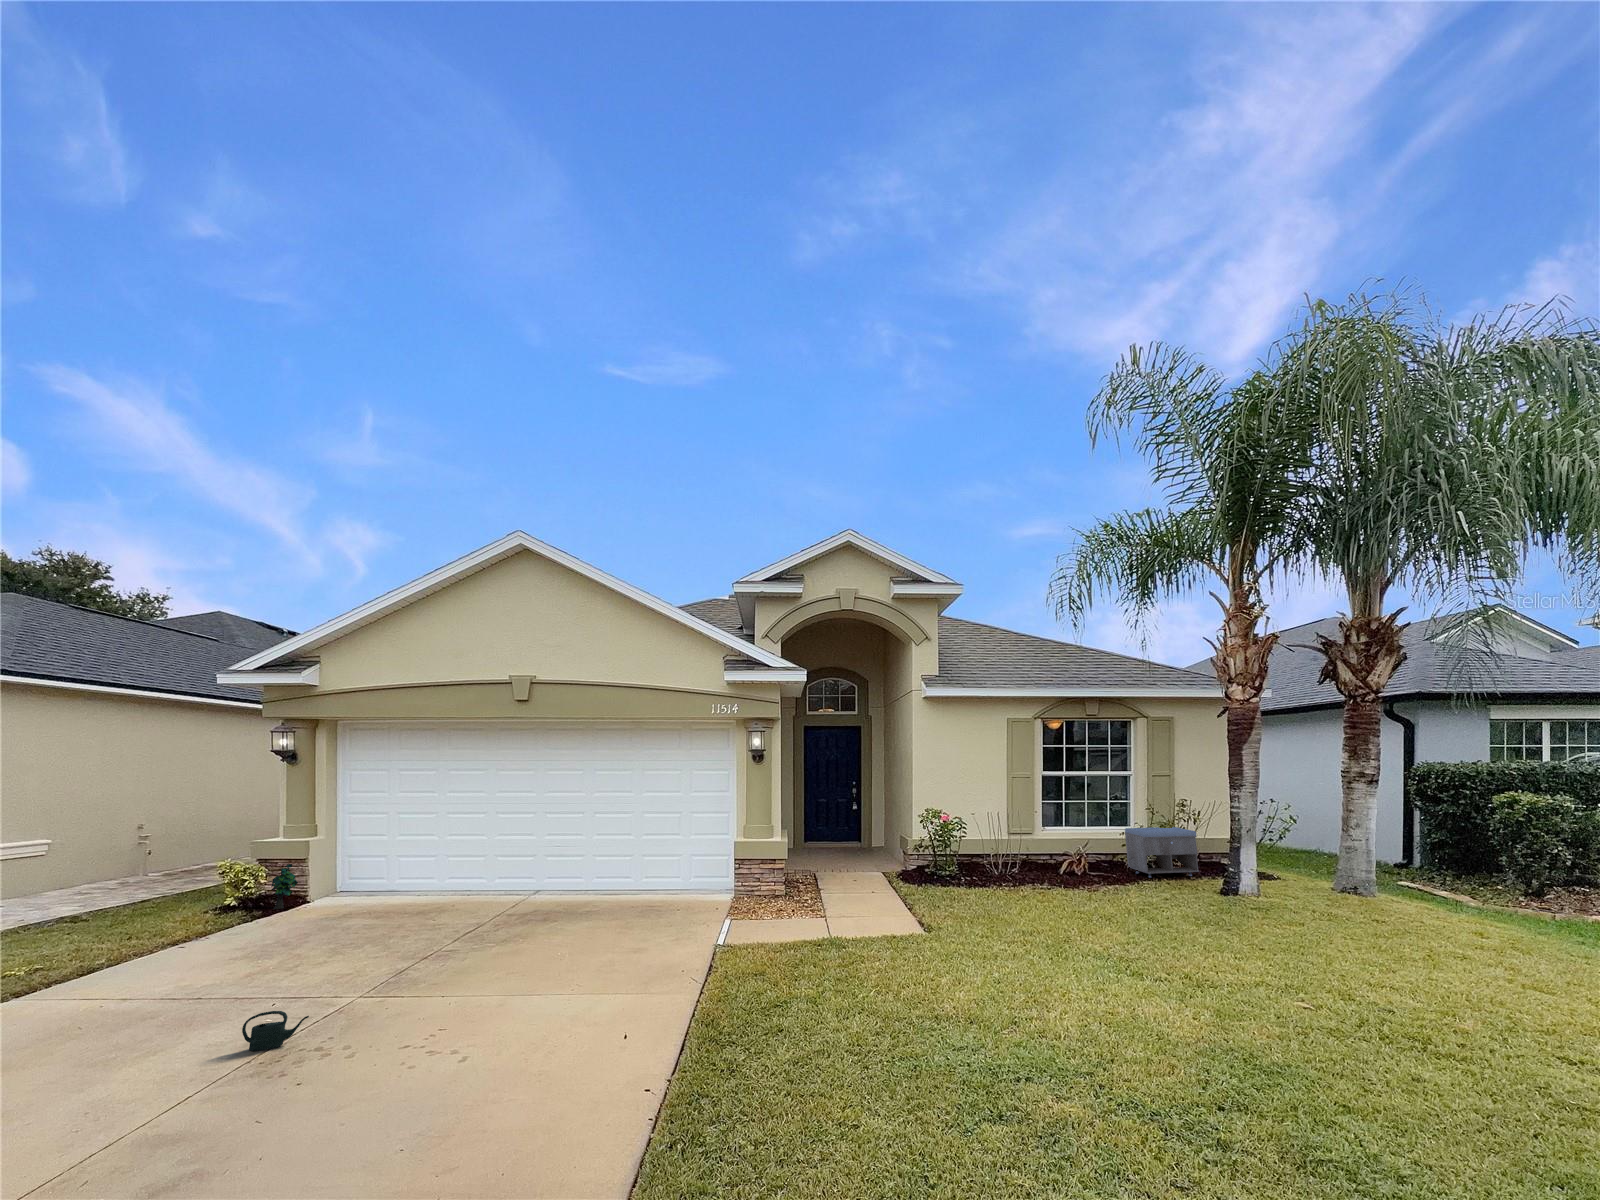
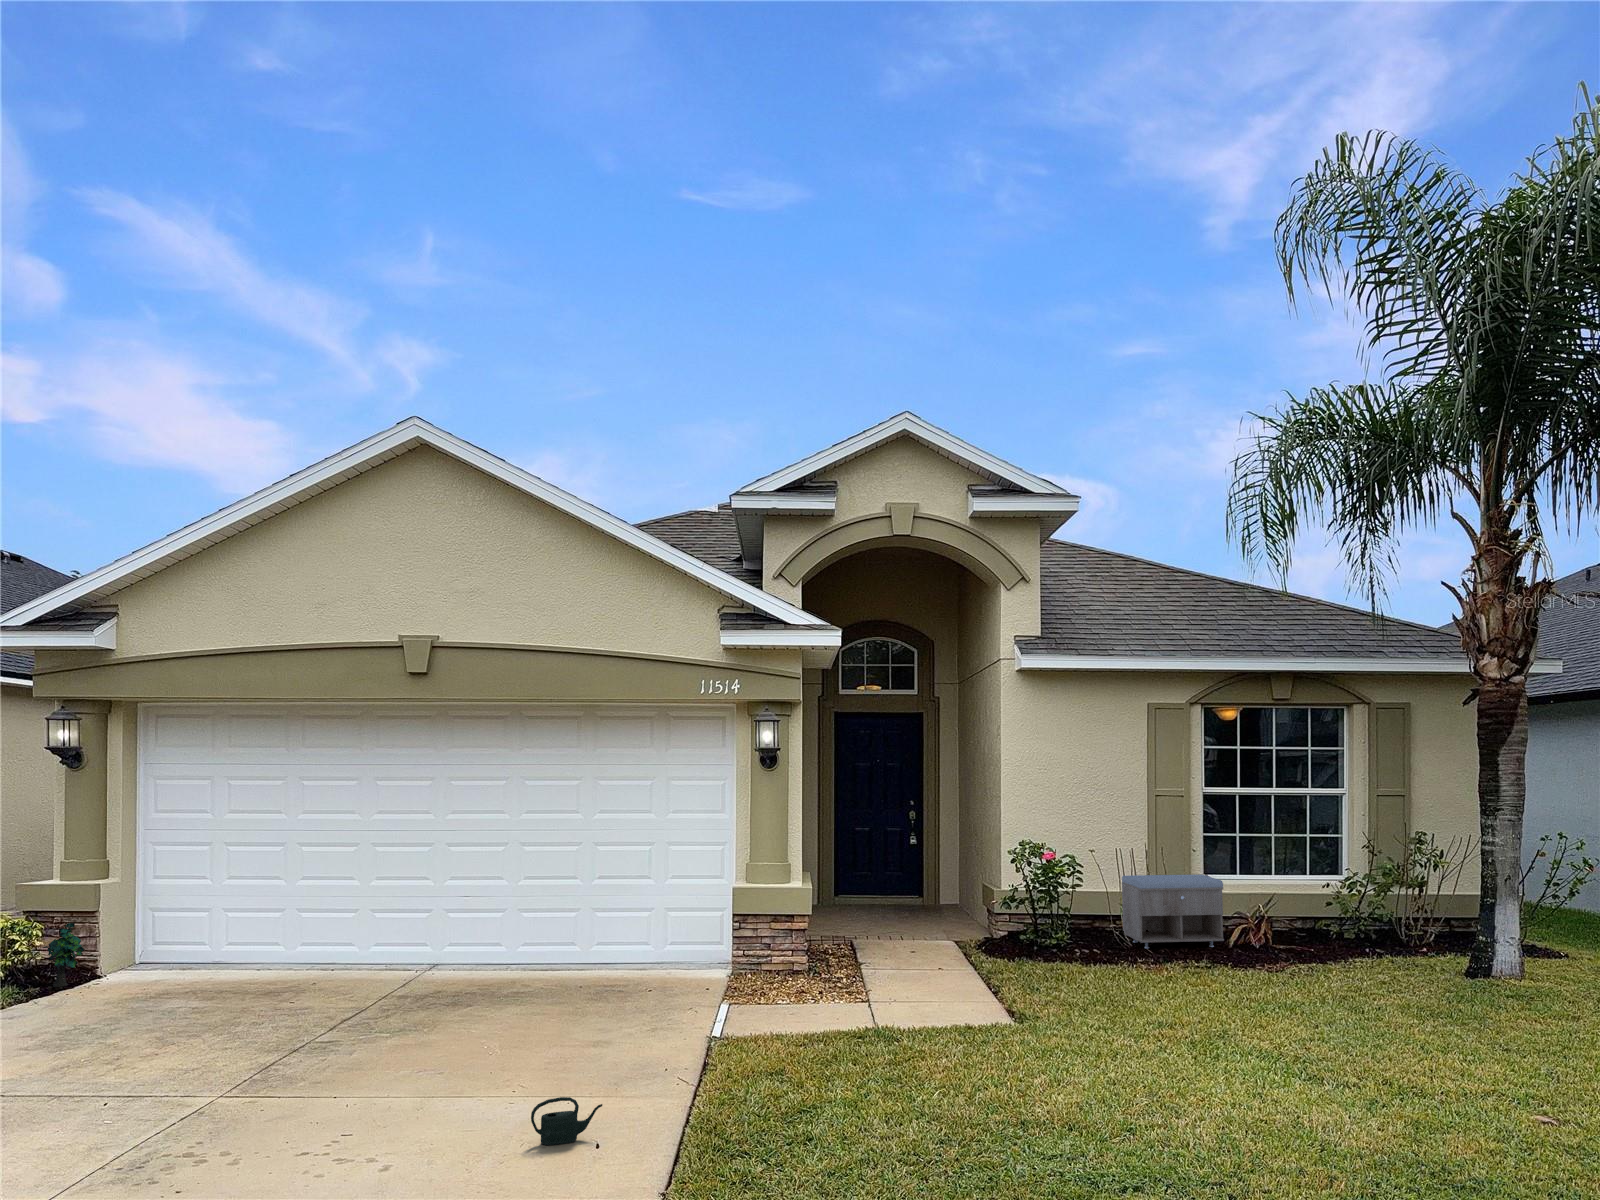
storage bench: present [1125,827,1199,878] -> present [1122,875,1224,949]
watering can: present [242,1011,309,1051] -> present [531,1097,602,1145]

